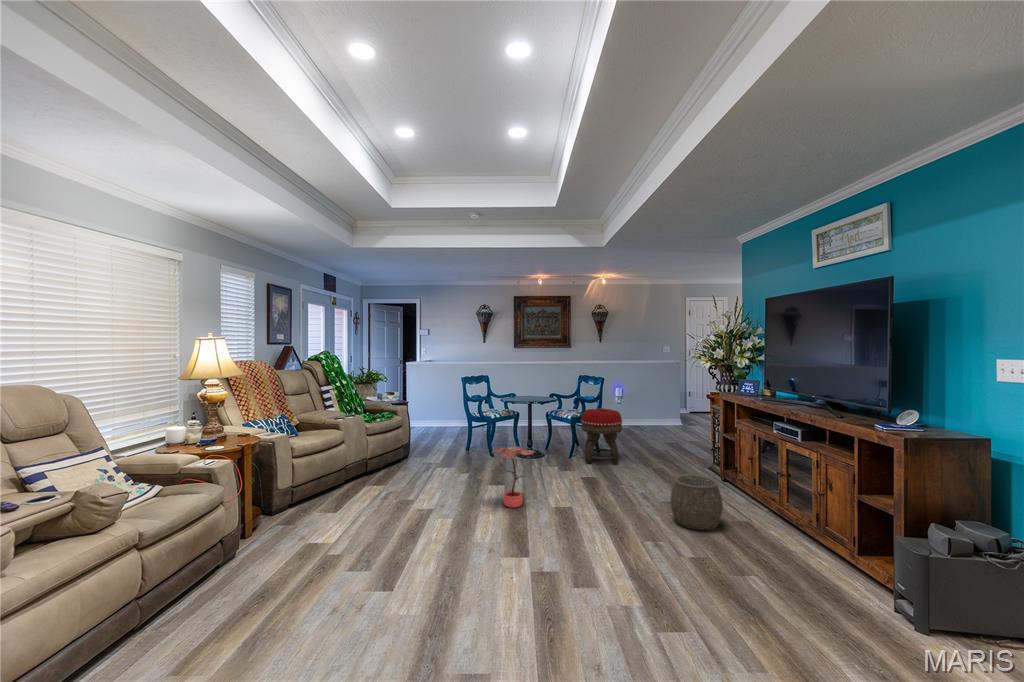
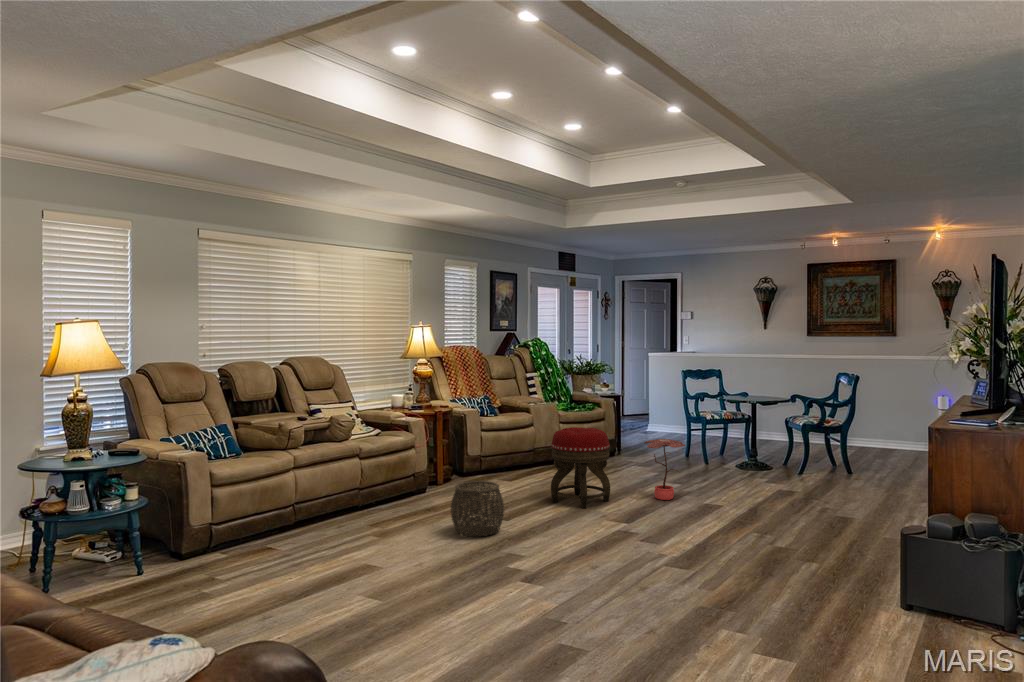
footstool: present [581,408,622,465] -> present [551,427,610,508]
woven basket: present [670,475,723,530] -> present [451,481,504,537]

